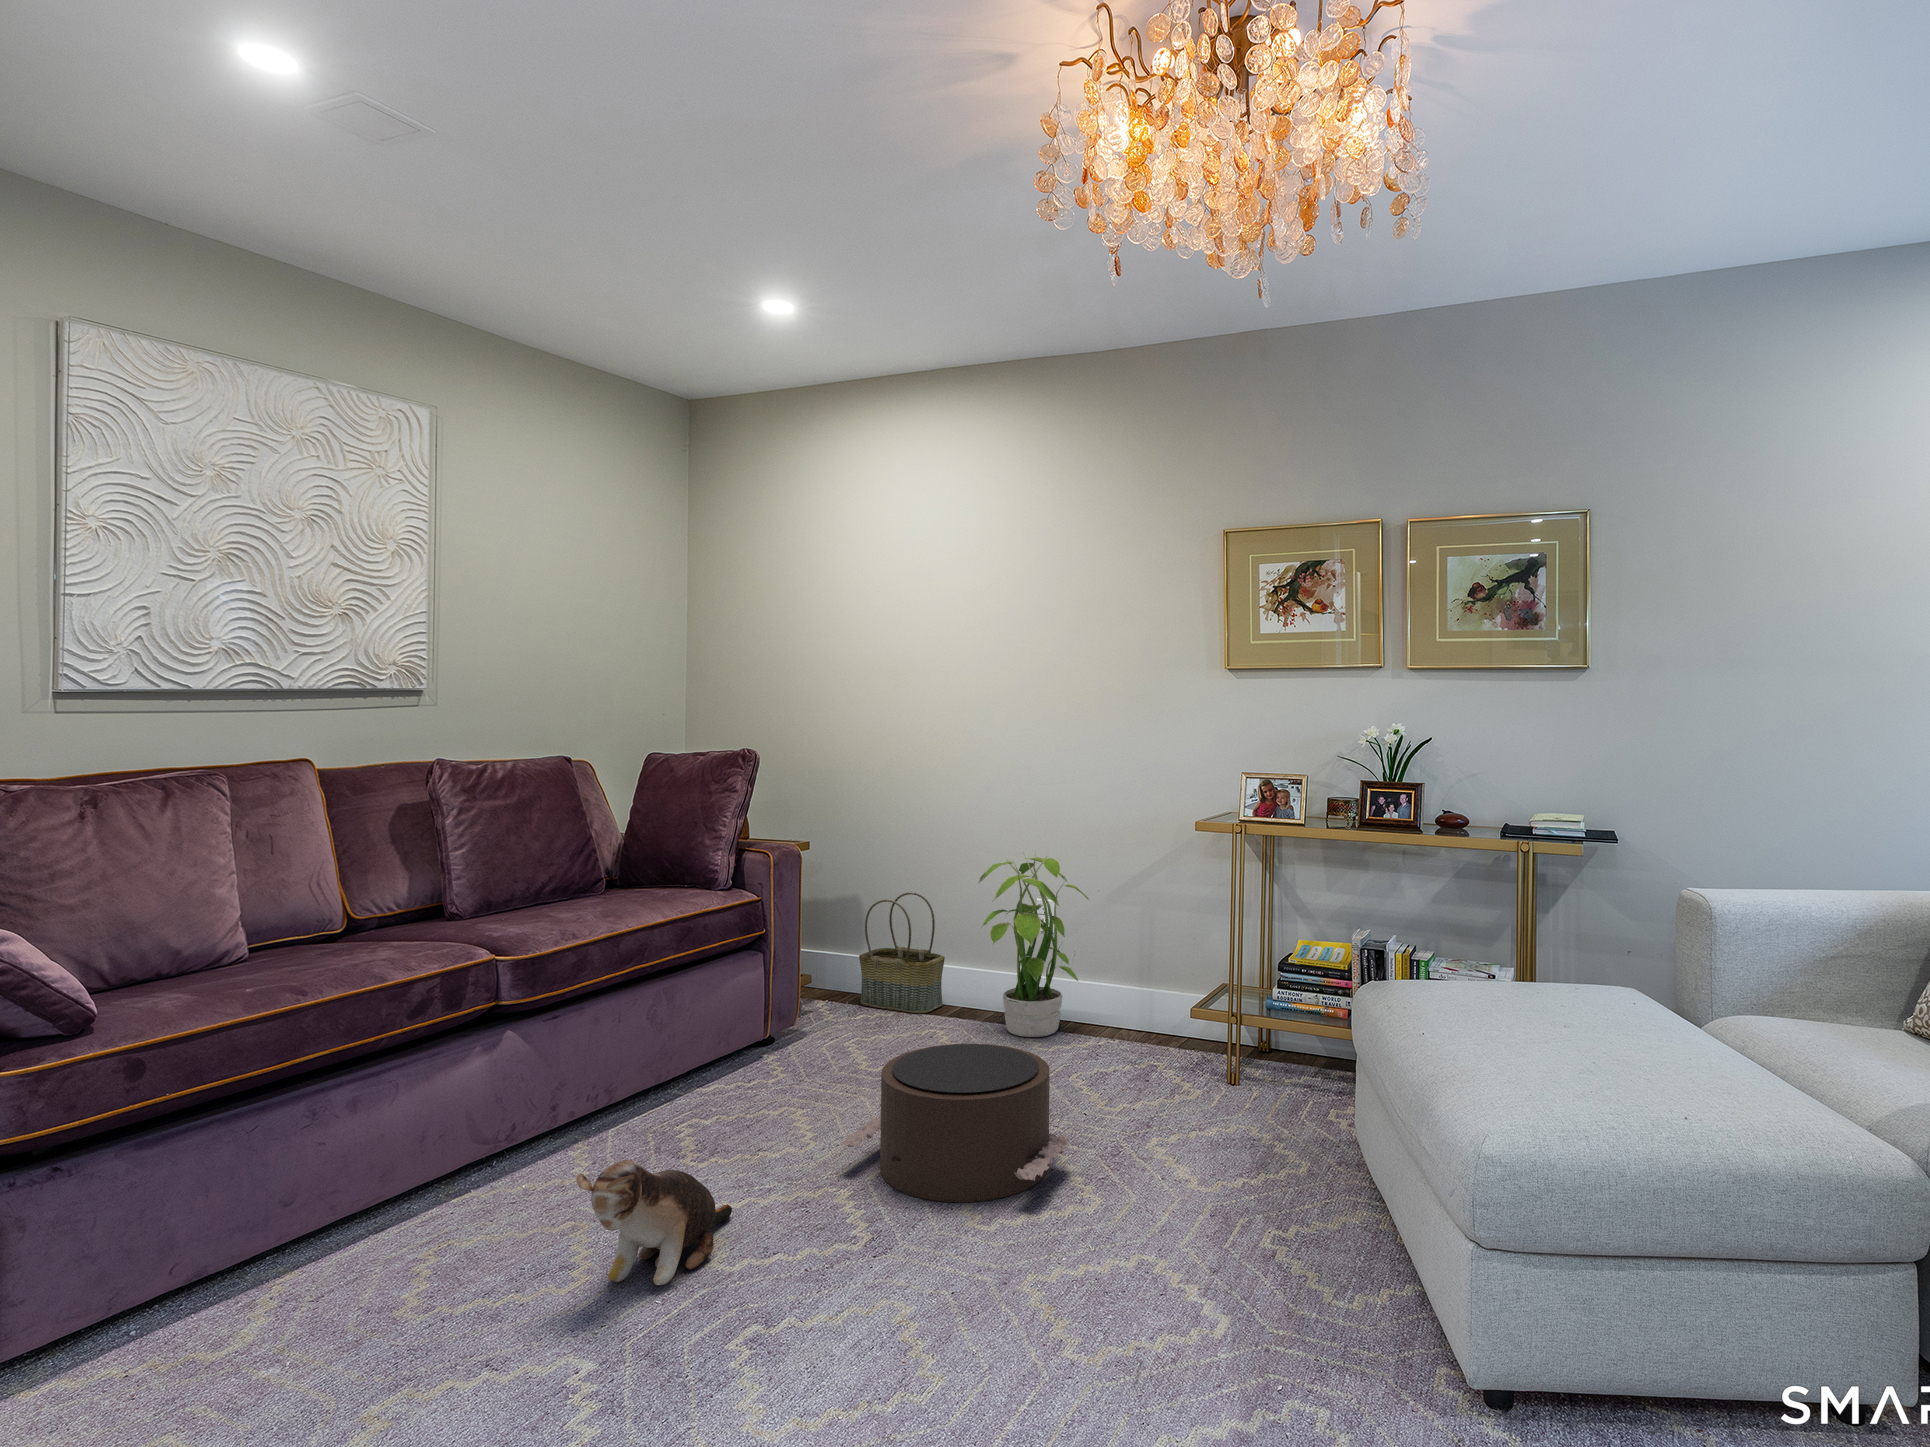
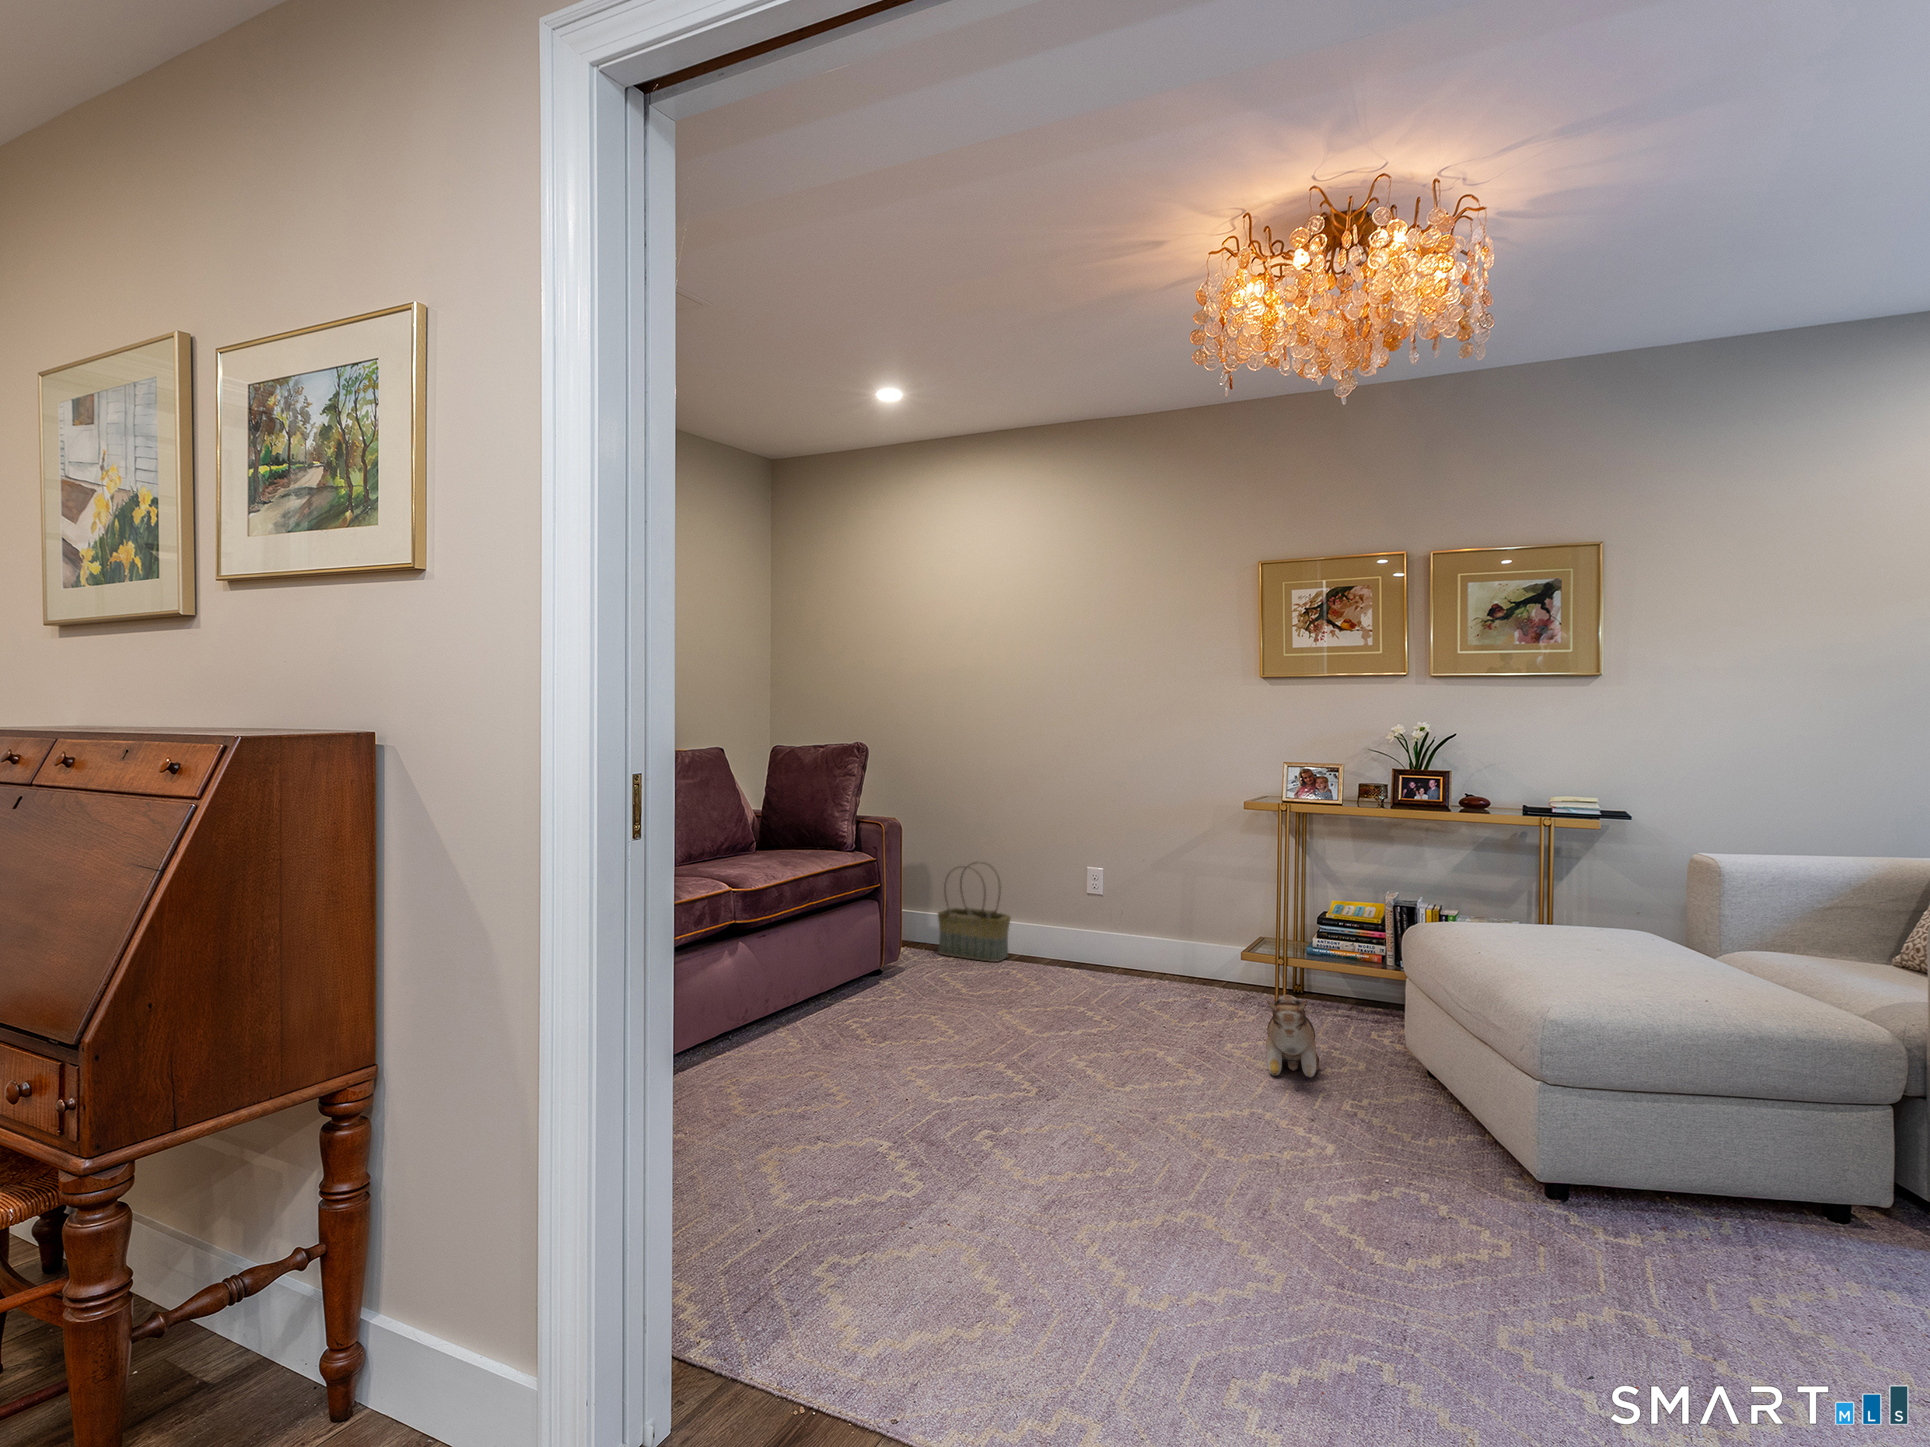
potted plant: present [978,851,1089,1037] -> none [1045,826,1142,981]
pouf: present [842,1044,1070,1202] -> none [997,968,1178,1082]
plush toy: present [576,1160,732,1285] -> present [1266,995,1319,1077]

